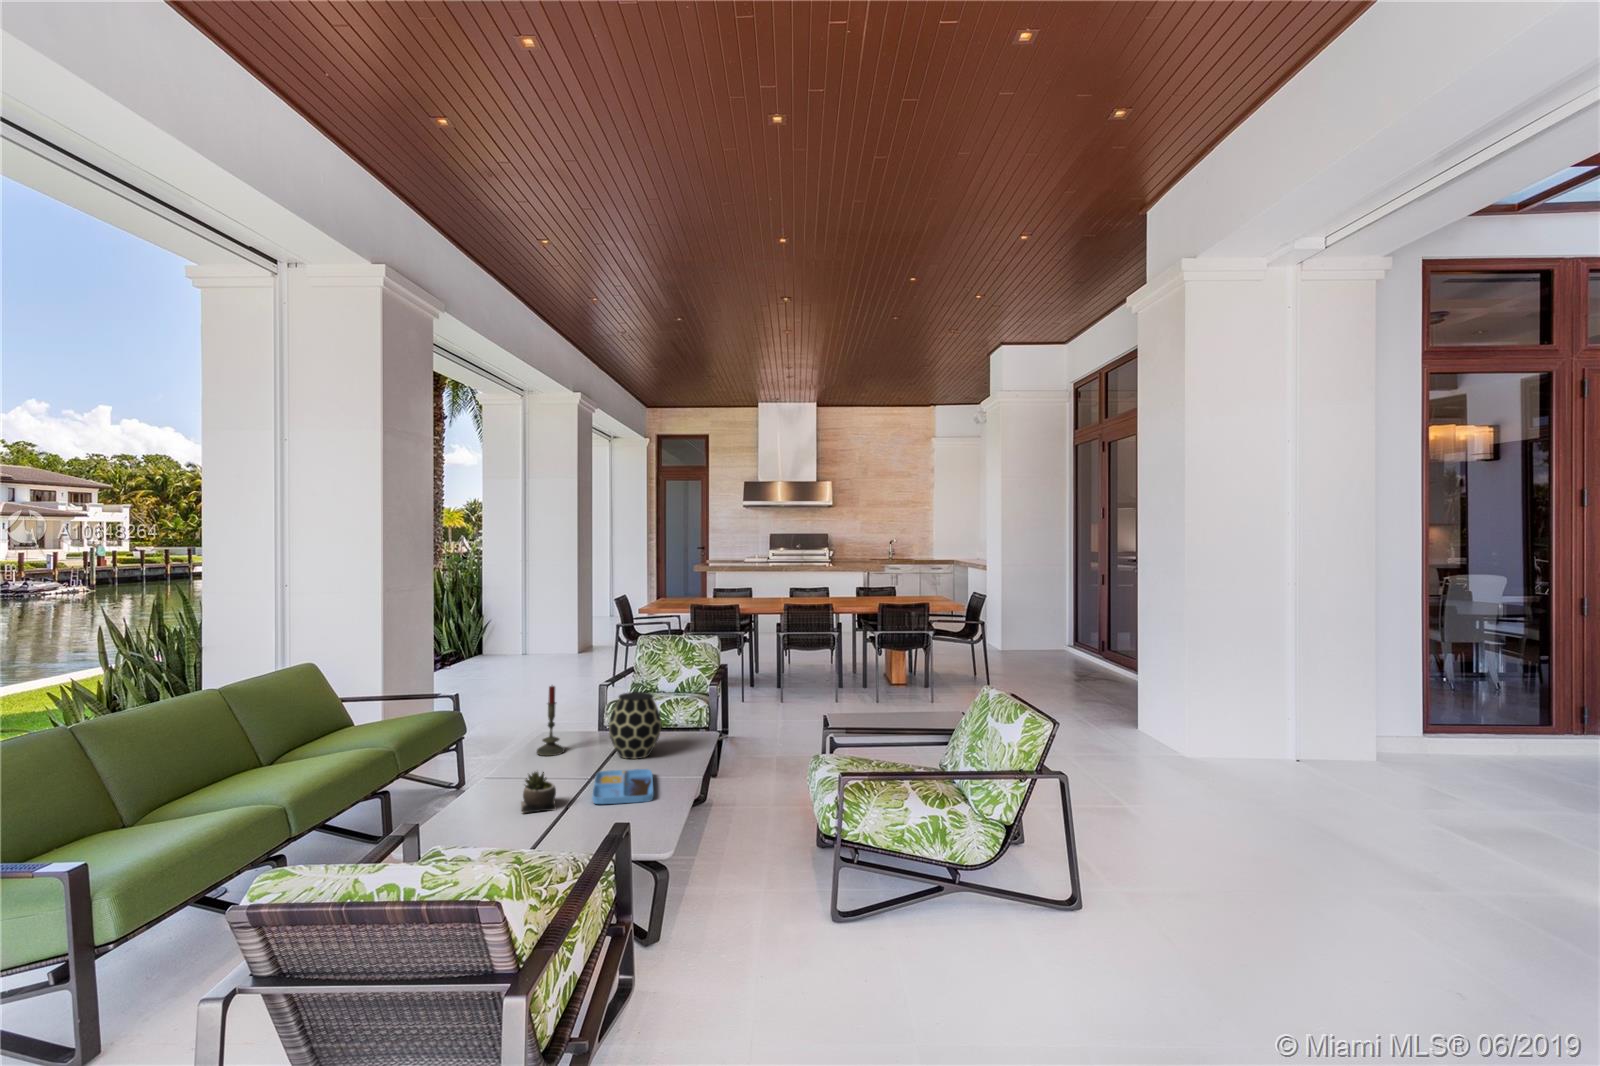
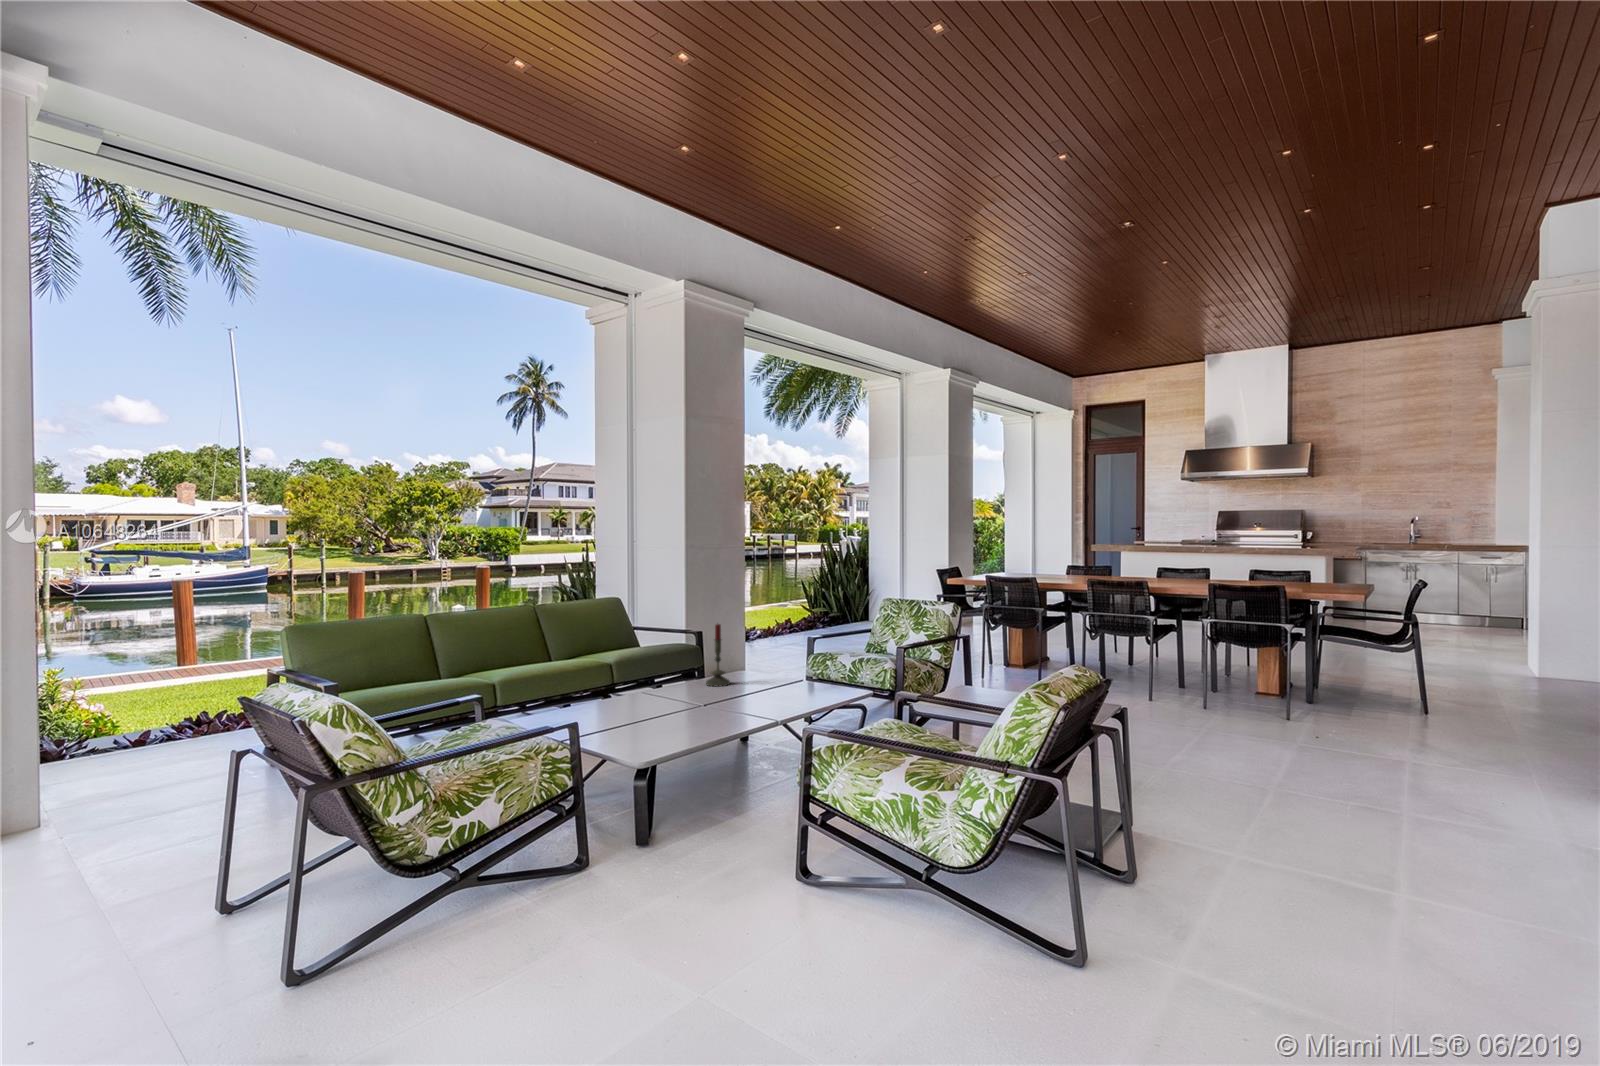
vase: present [609,692,661,759] -> none [744,636,795,698]
tray: present [592,769,654,804] -> none [662,699,744,727]
succulent plant: present [521,772,556,813] -> none [608,683,649,719]

